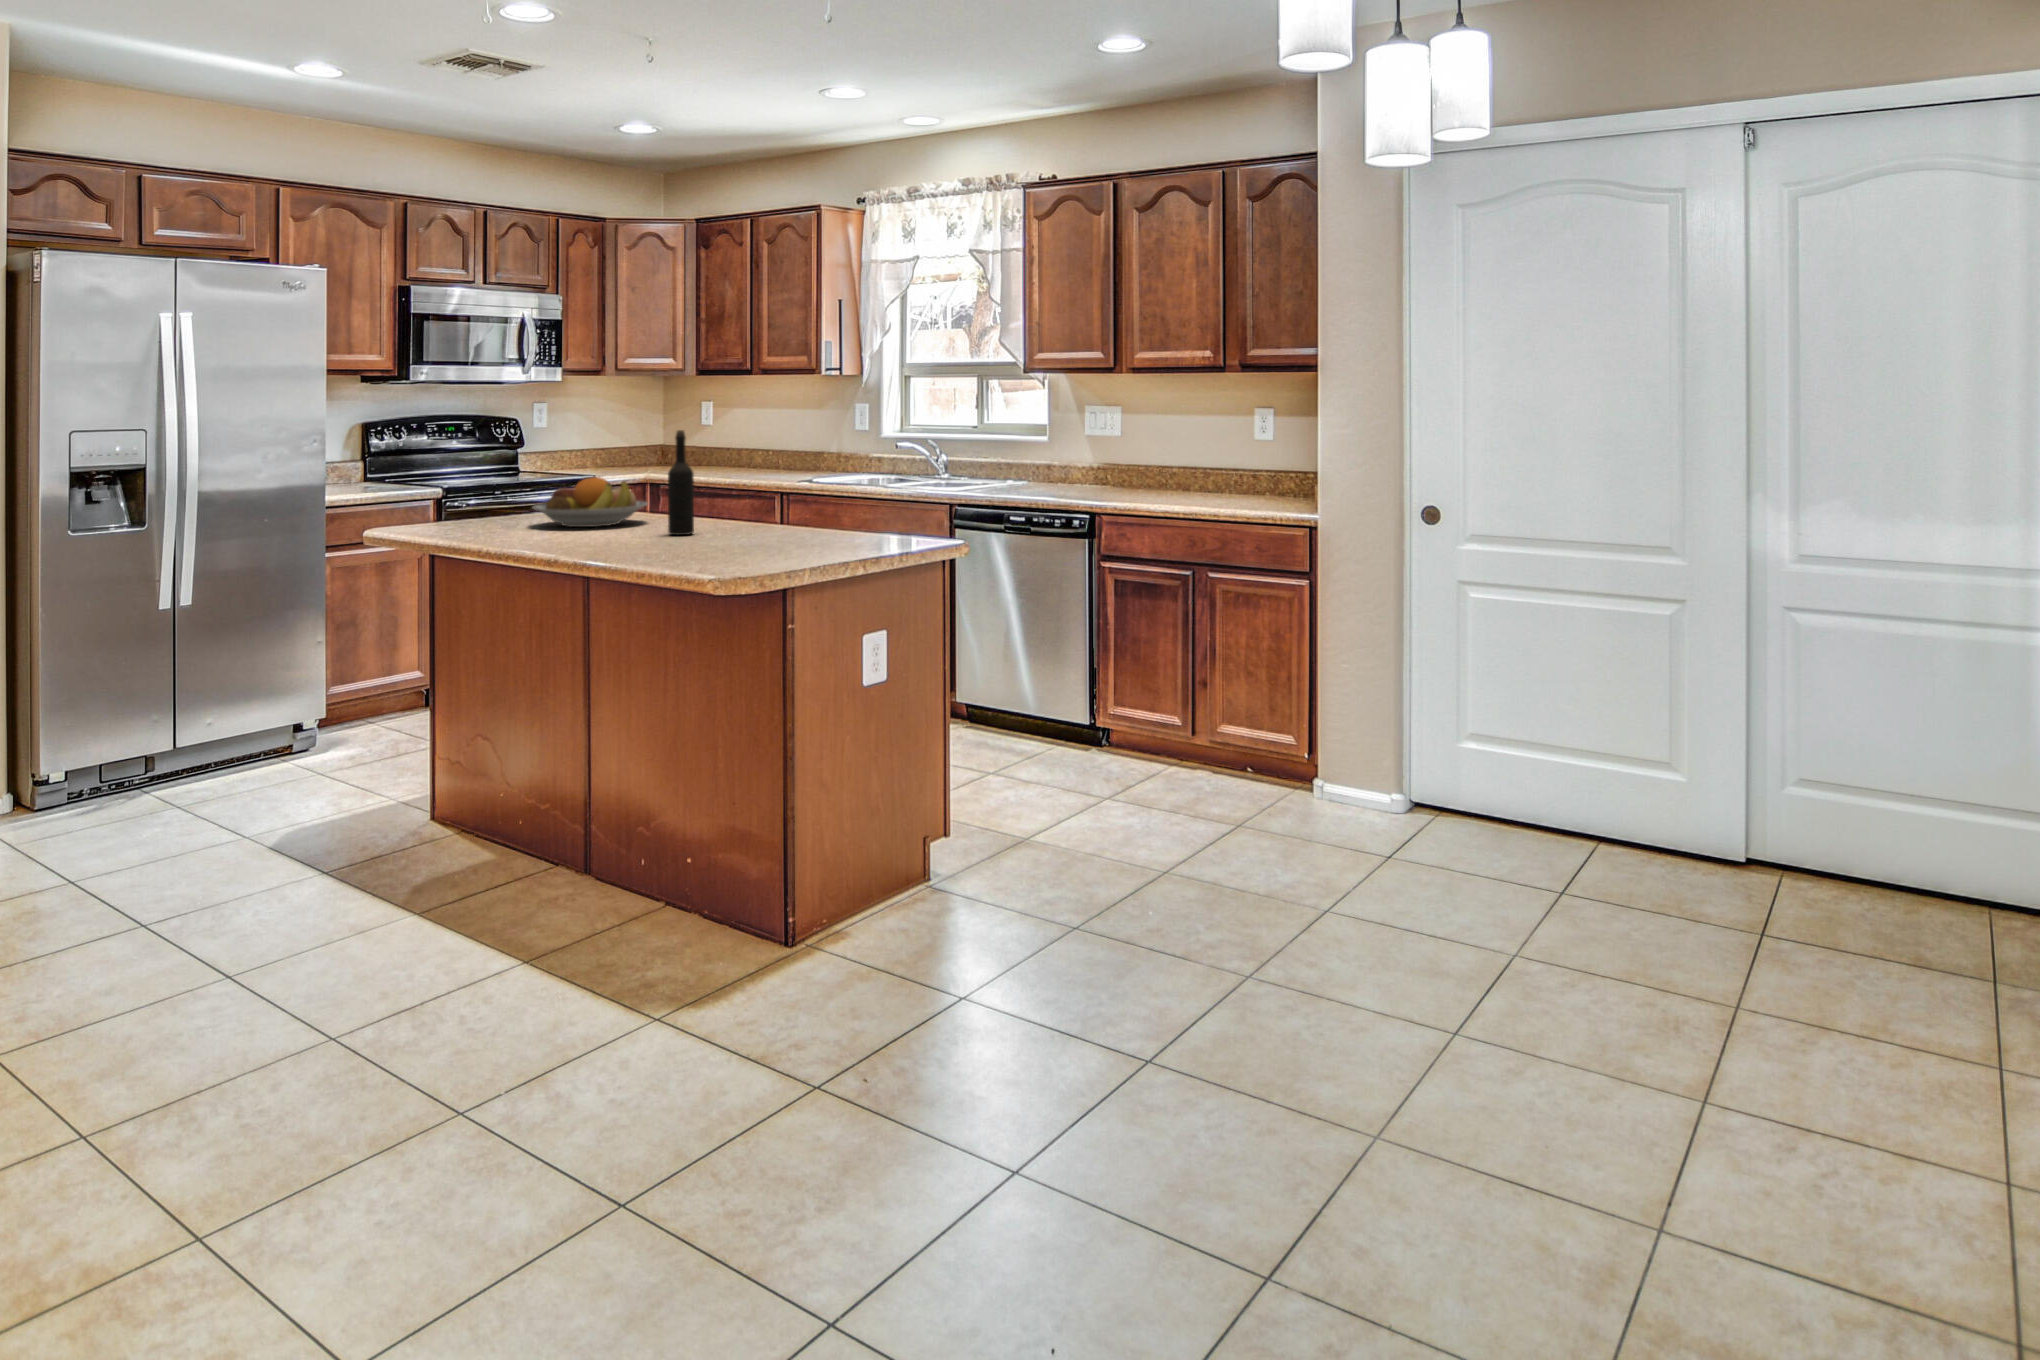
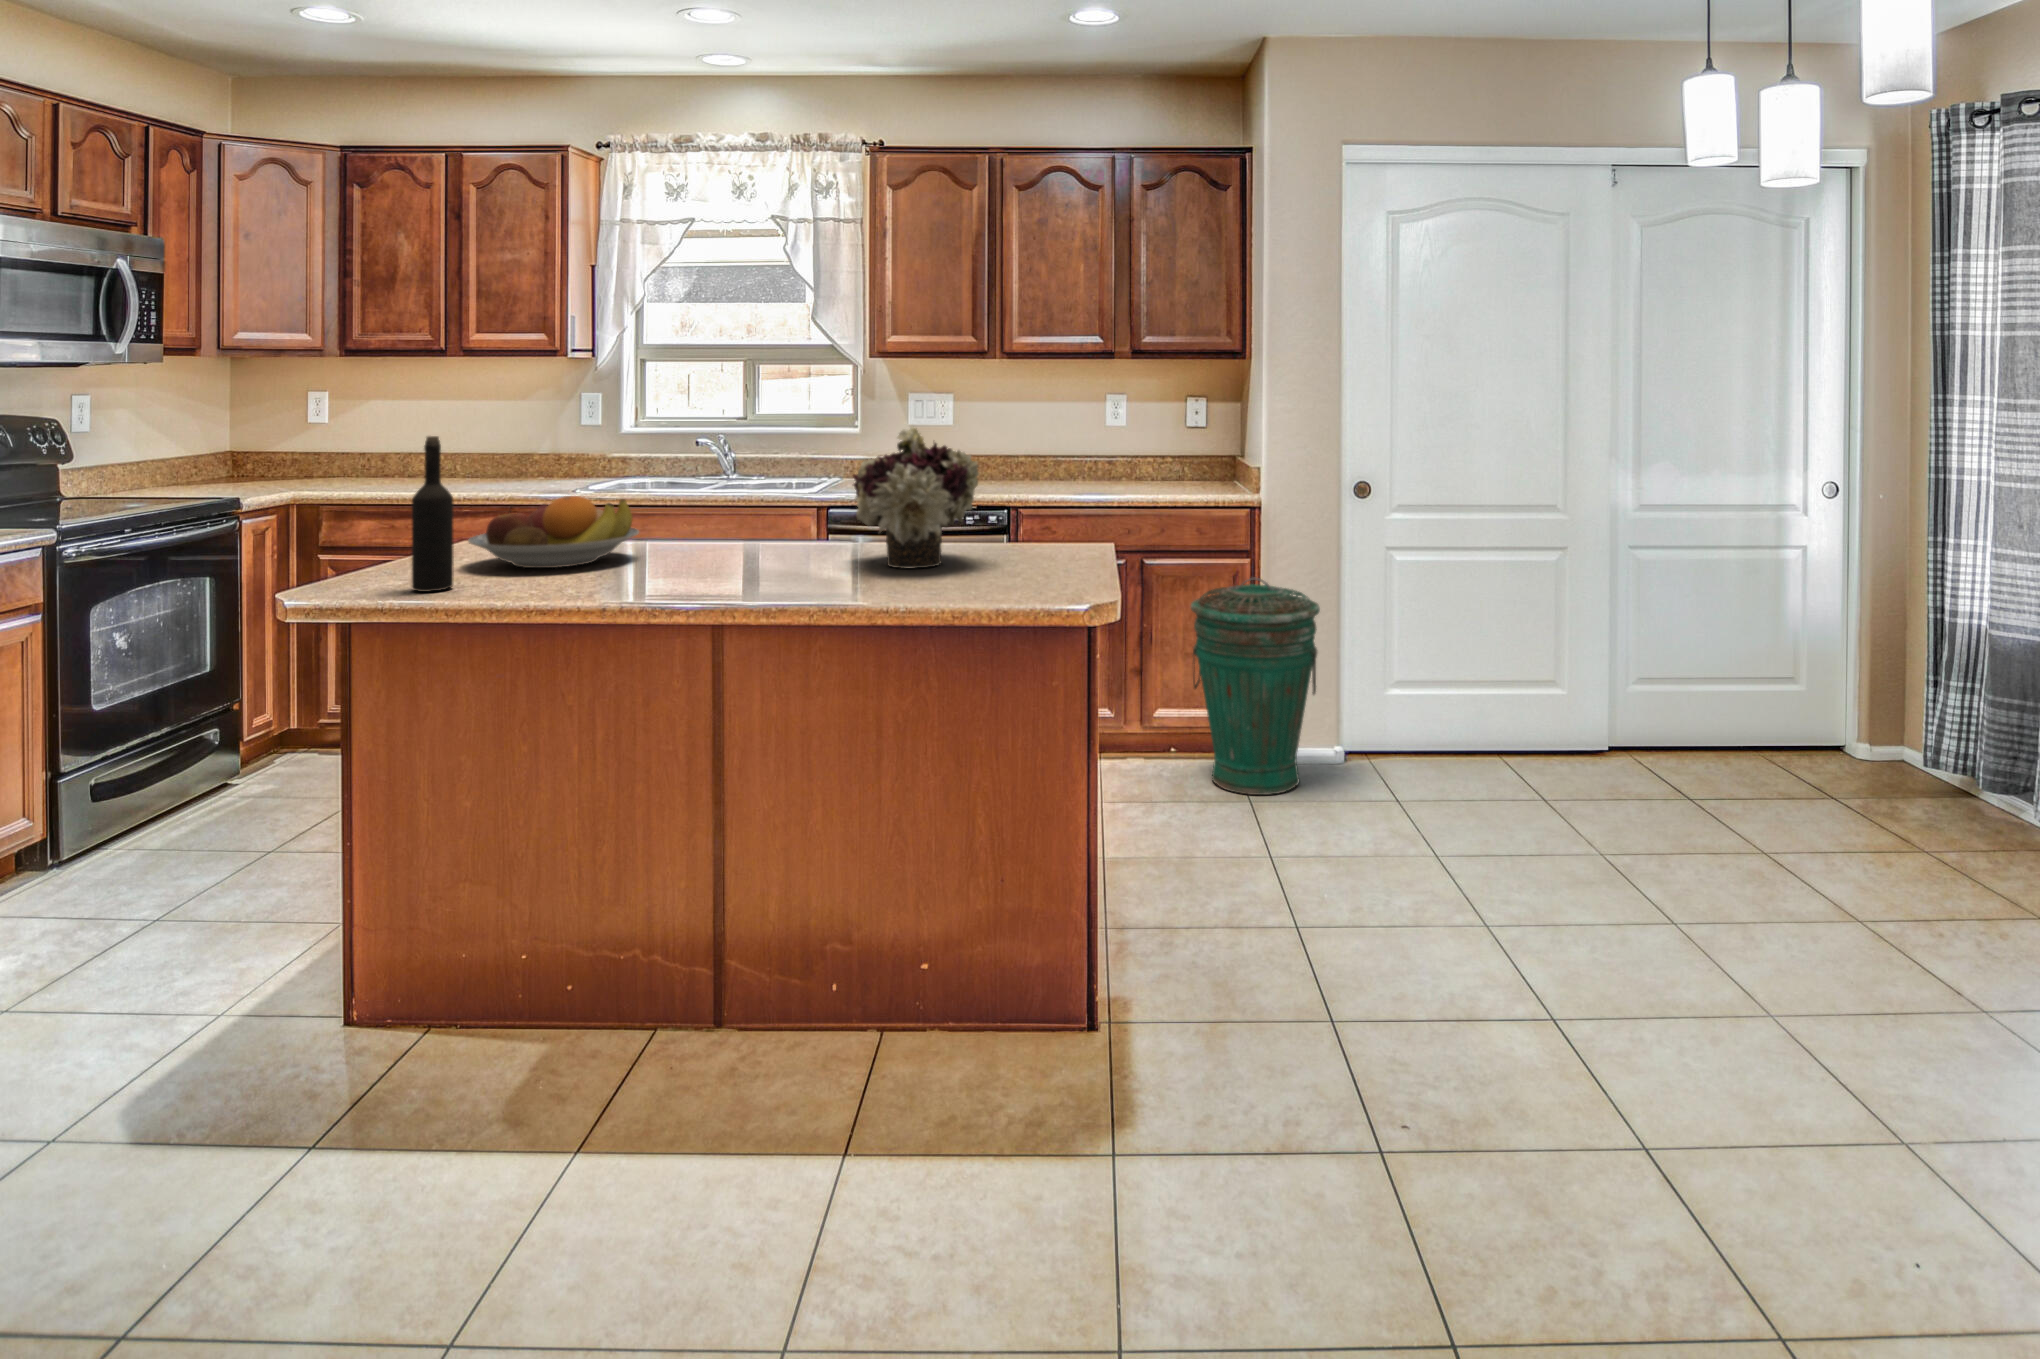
flower arrangement: none [706,429,821,543] -> present [853,426,979,568]
wine bottle: present [668,430,694,535] -> present [412,436,453,592]
trash can: none [1202,598,1339,824] -> present [1191,578,1320,795]

